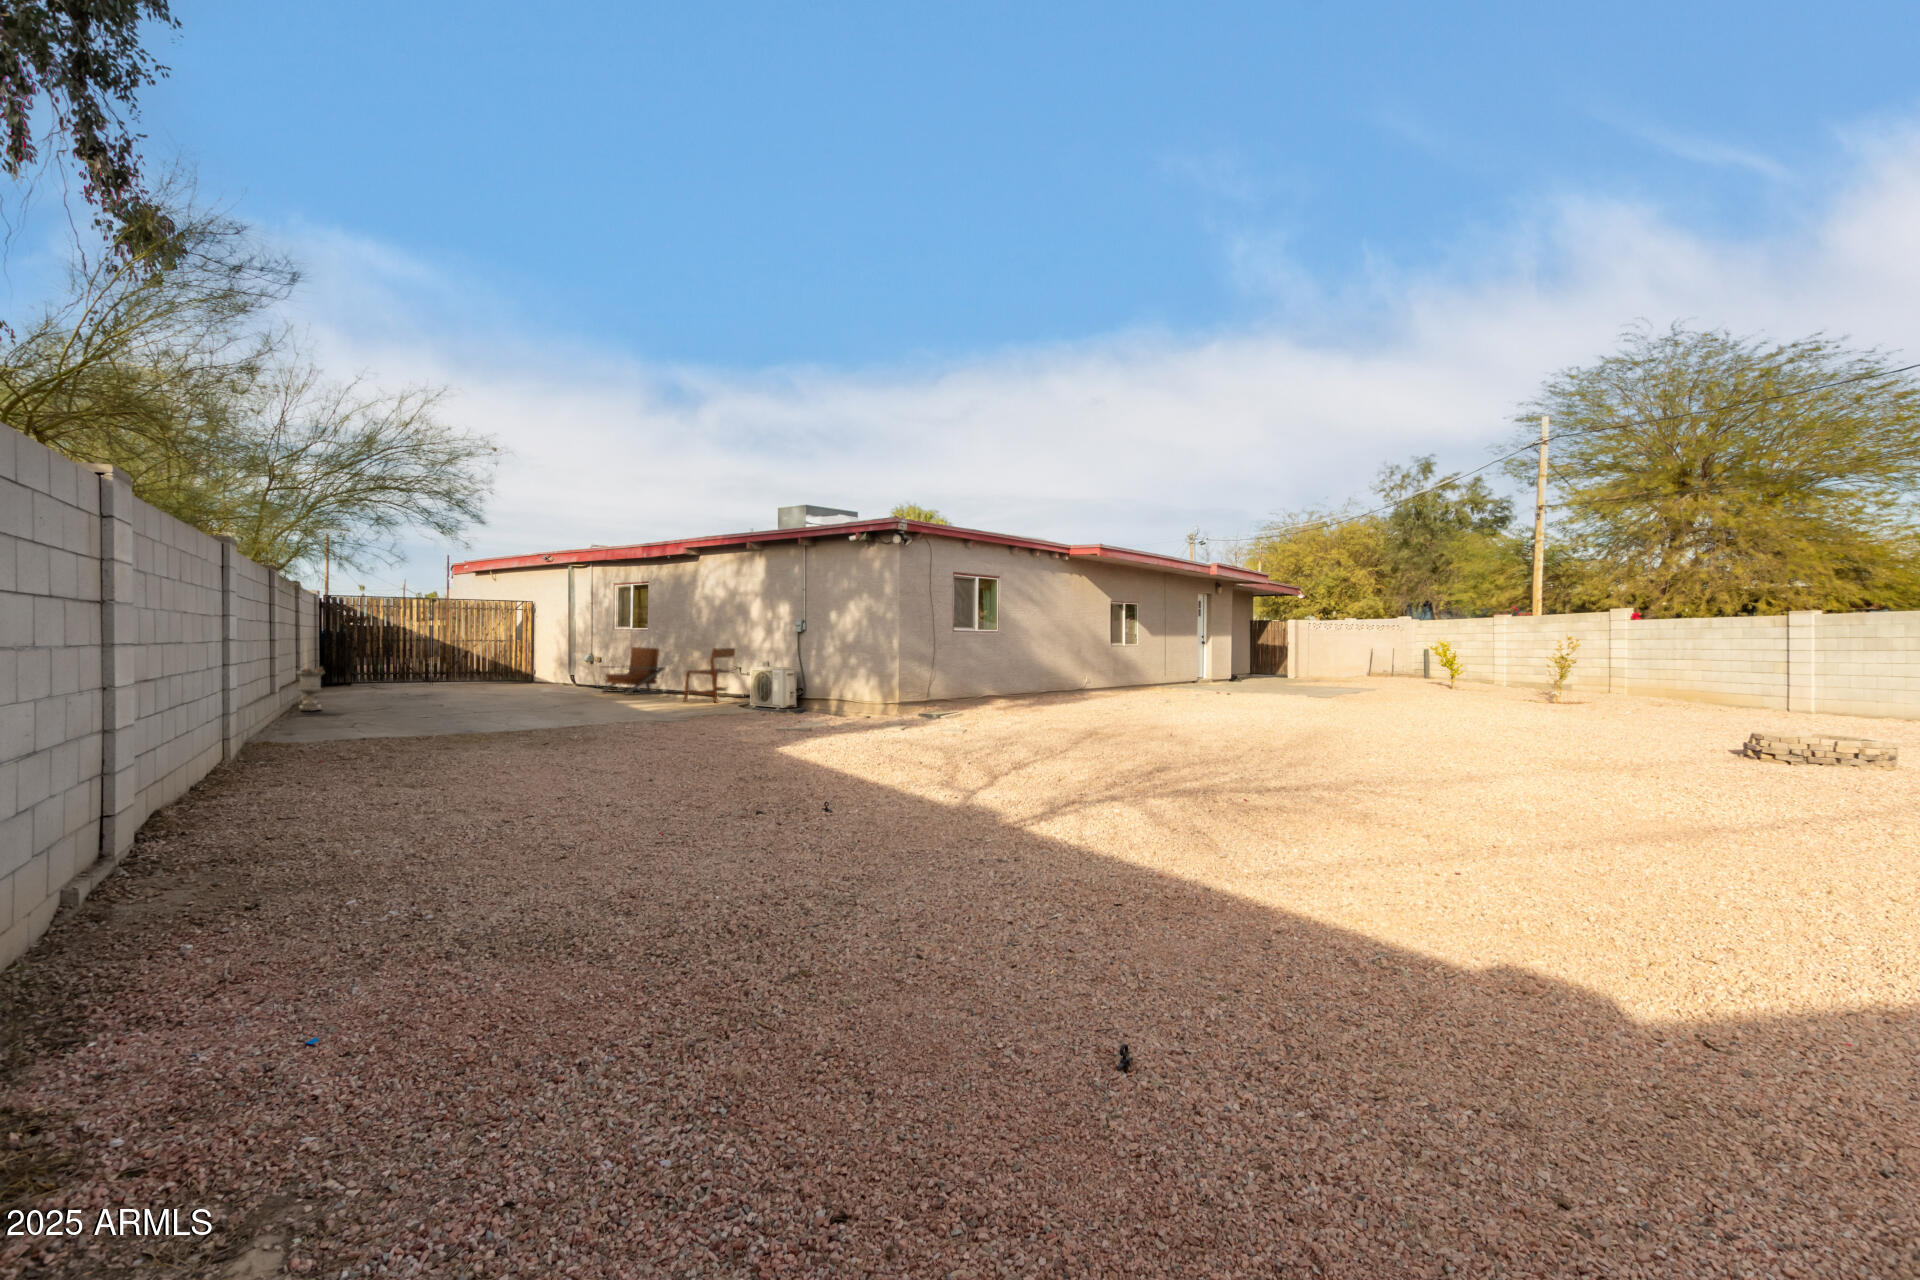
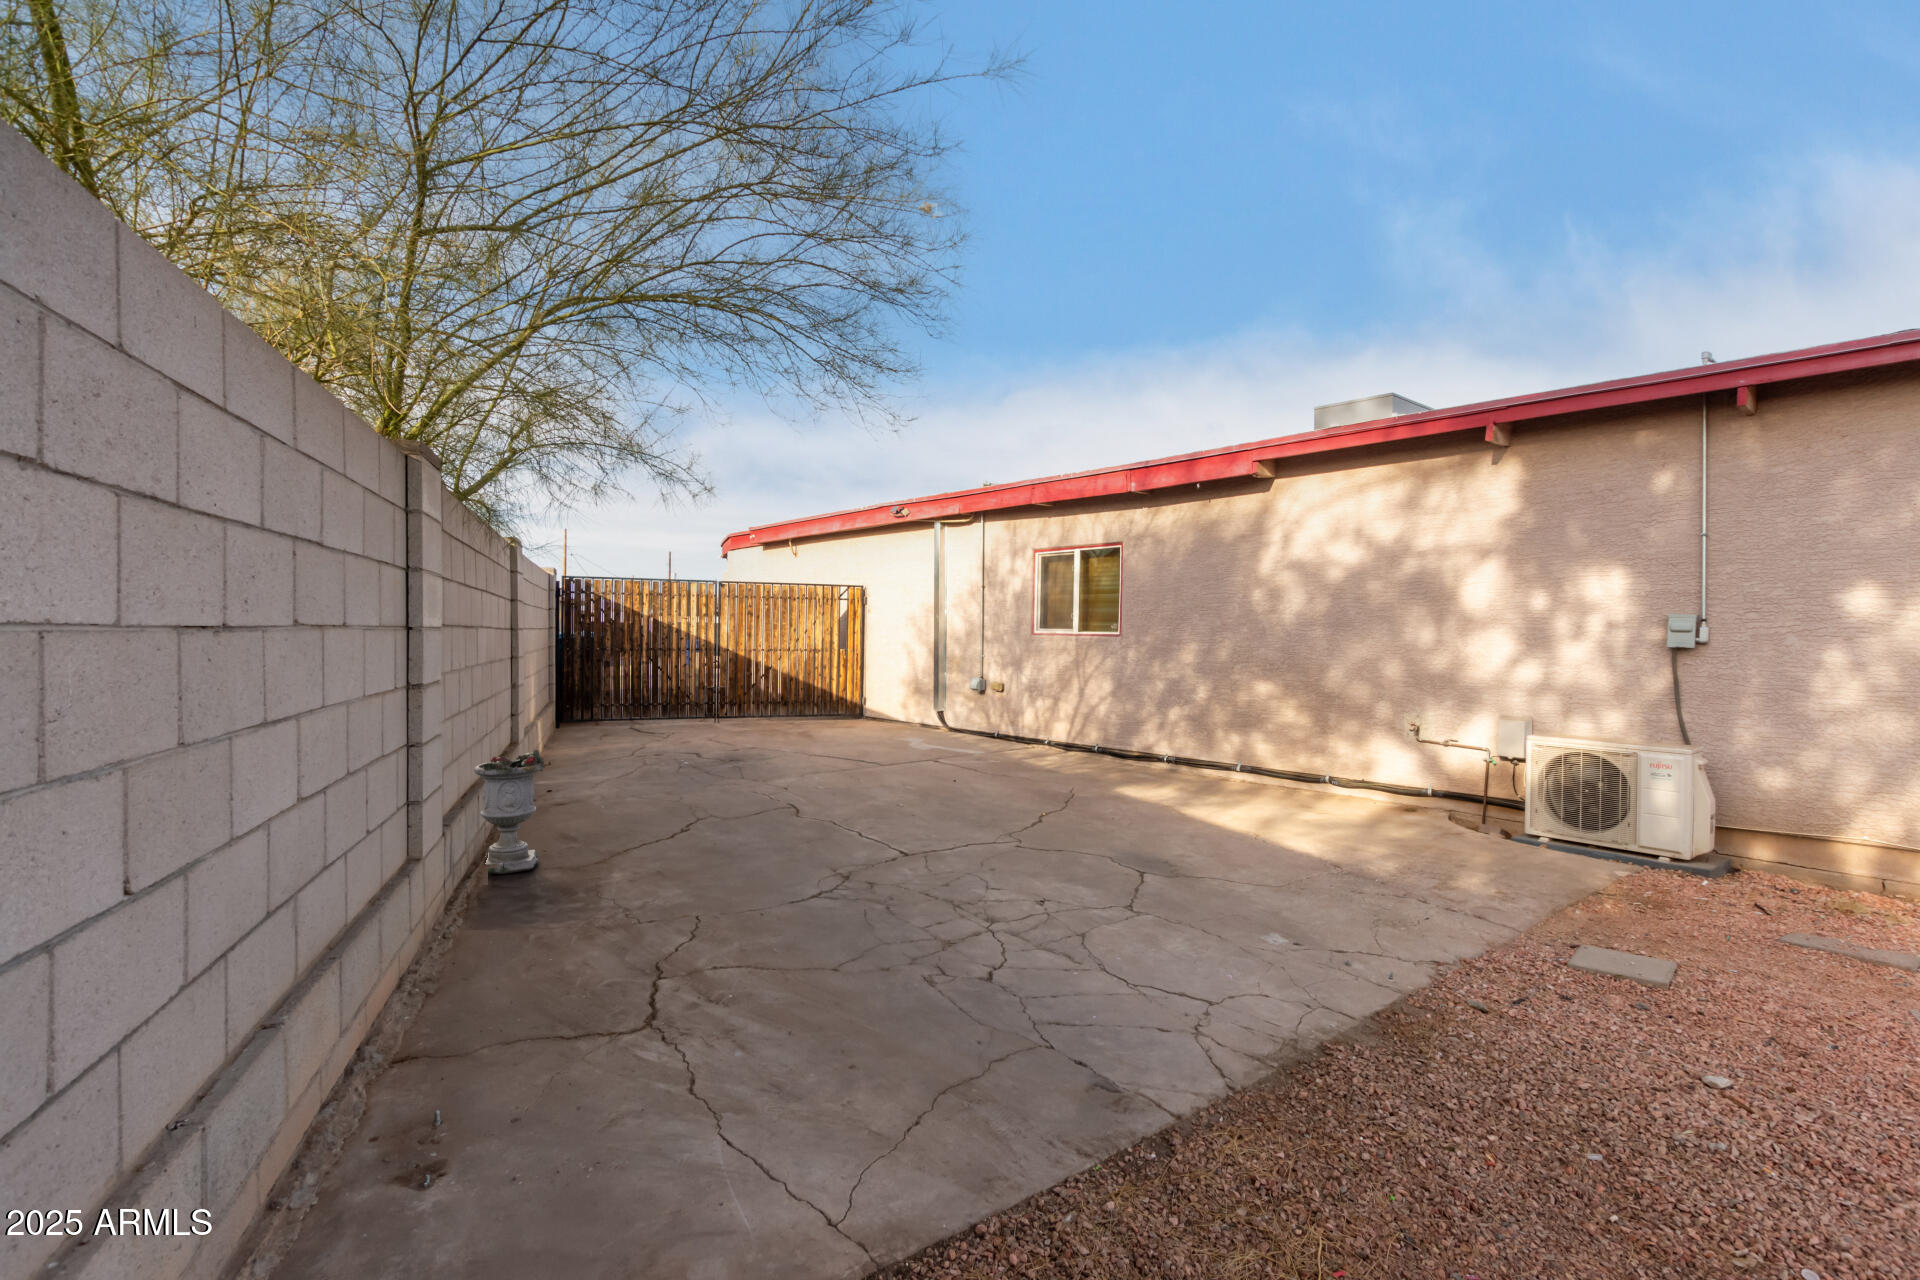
lounge chair: present [602,647,664,695] -> none [1050,670,1182,775]
bench: present [683,648,742,703] -> none [1333,681,1429,826]

